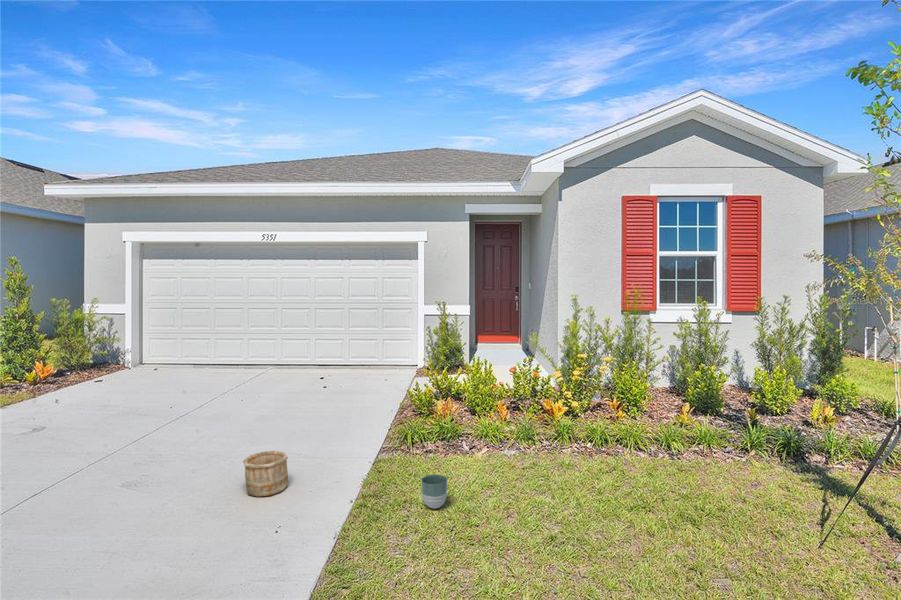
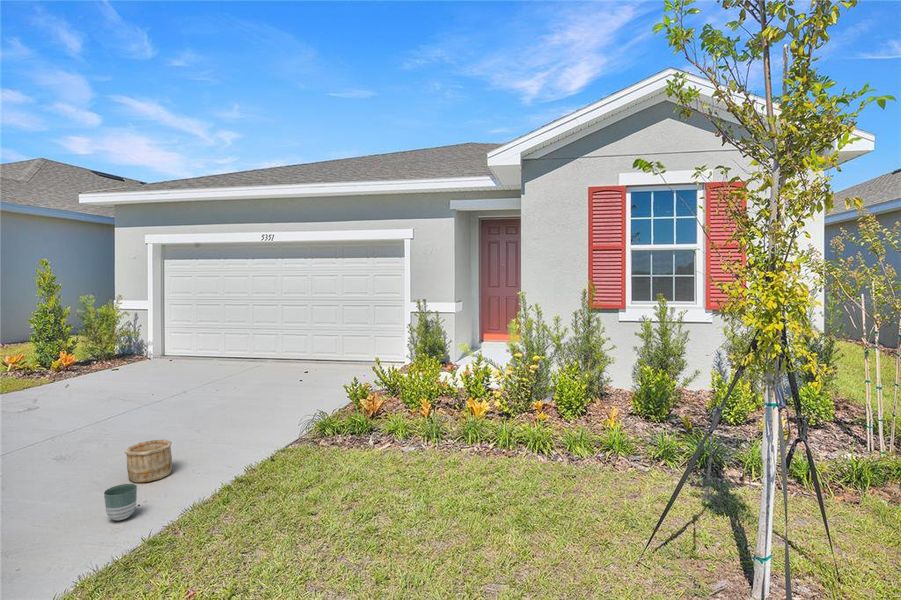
planter: present [421,474,447,509] -> present [104,484,137,520]

